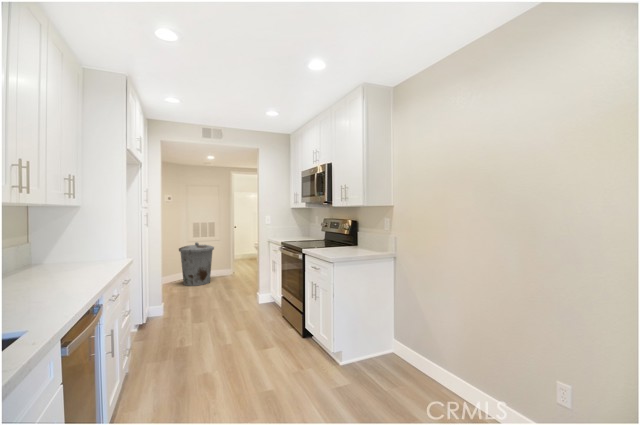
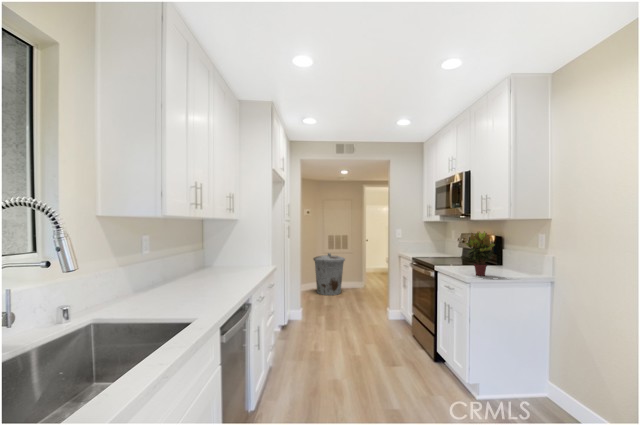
potted plant: none [329,217,355,256] -> present [466,231,495,276]

